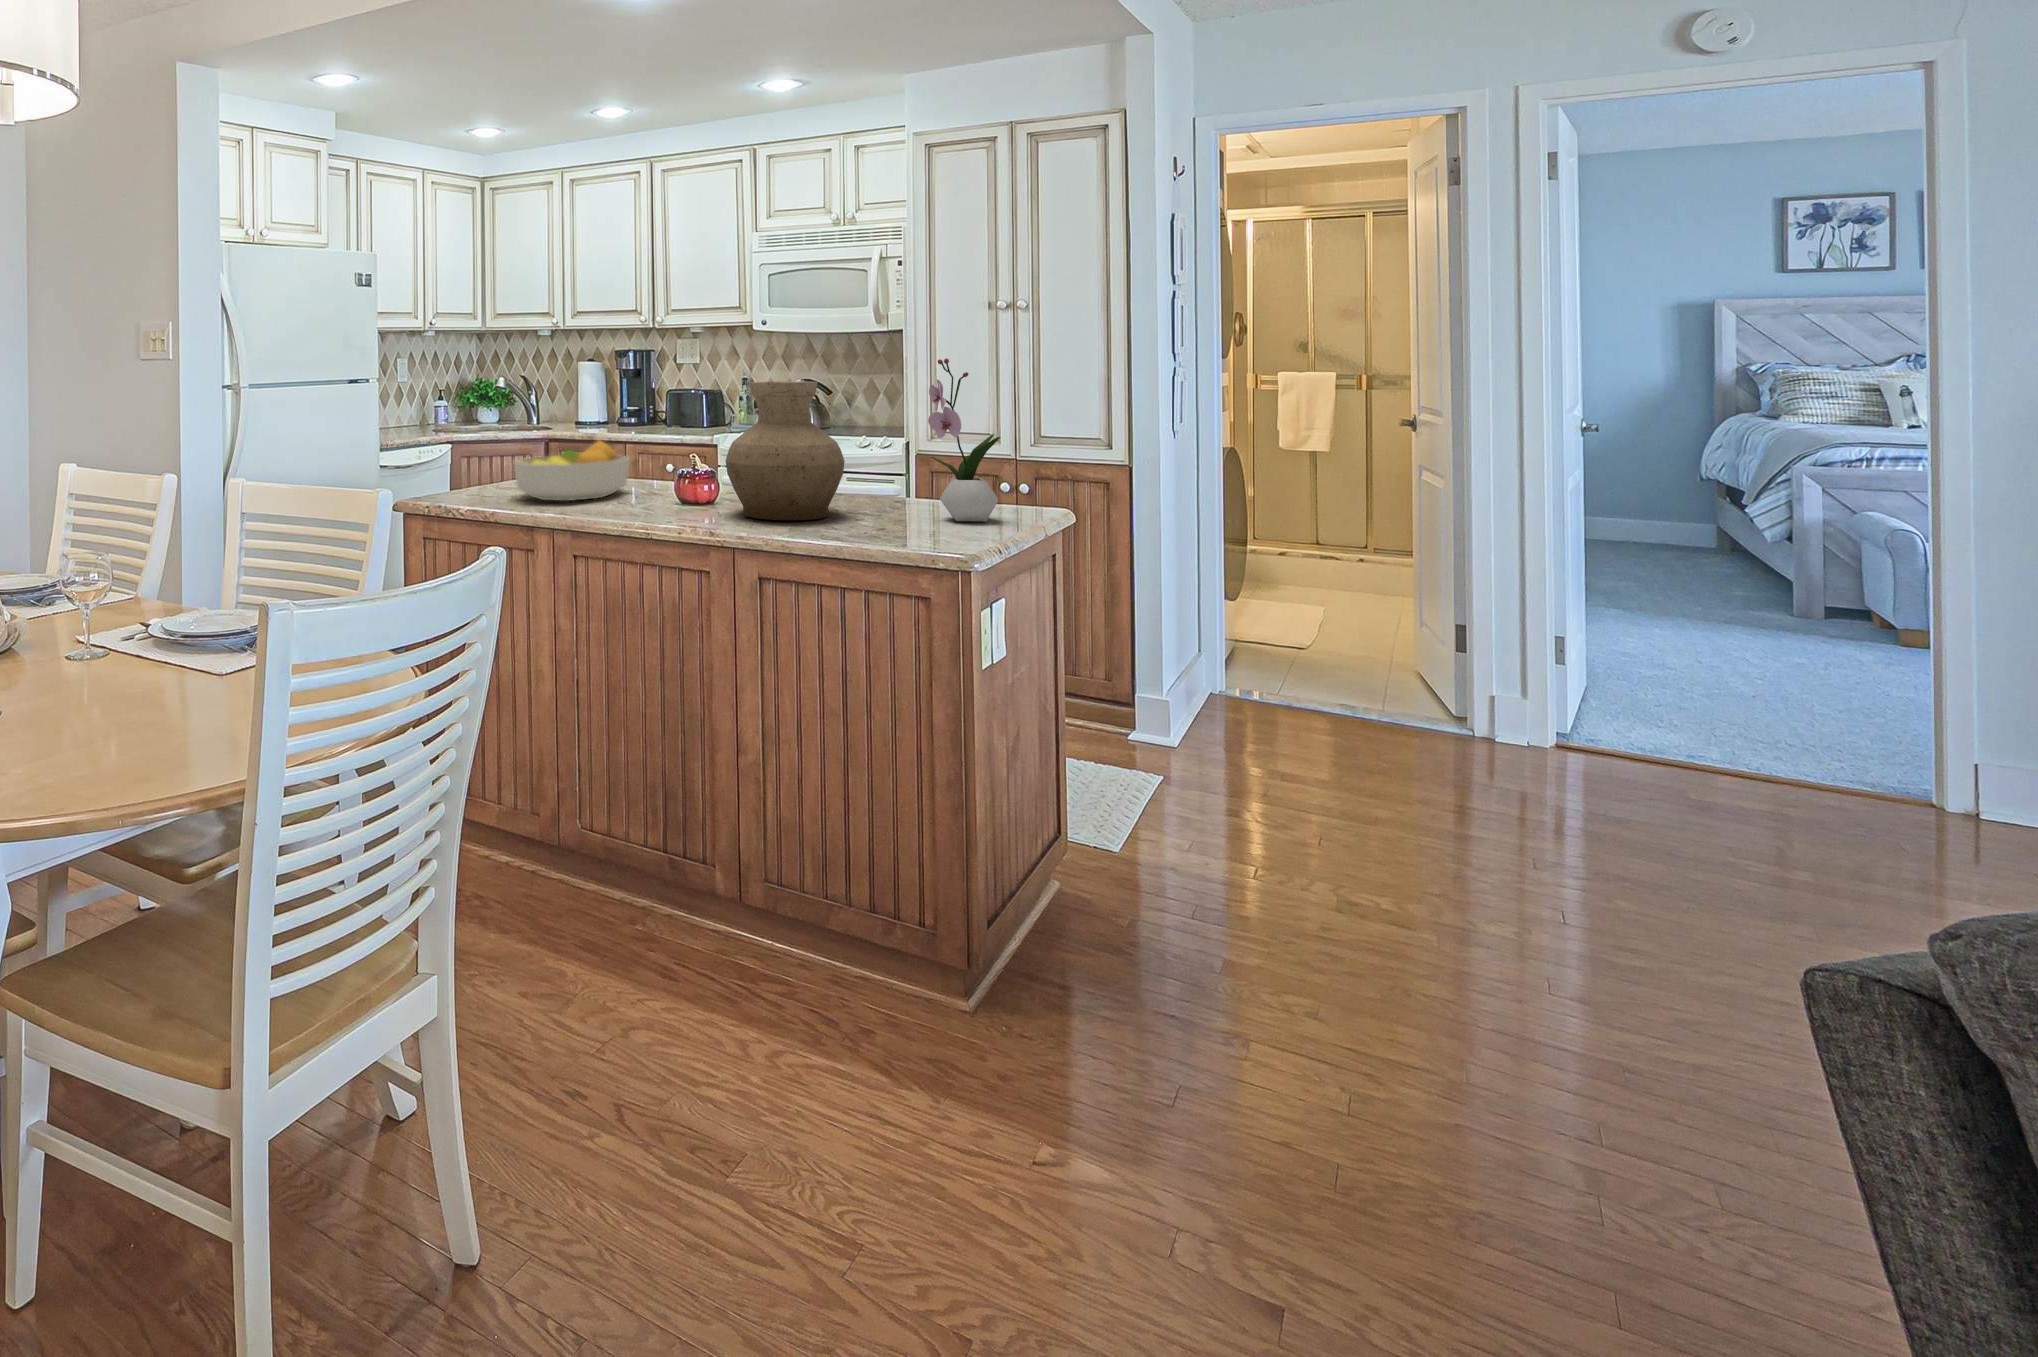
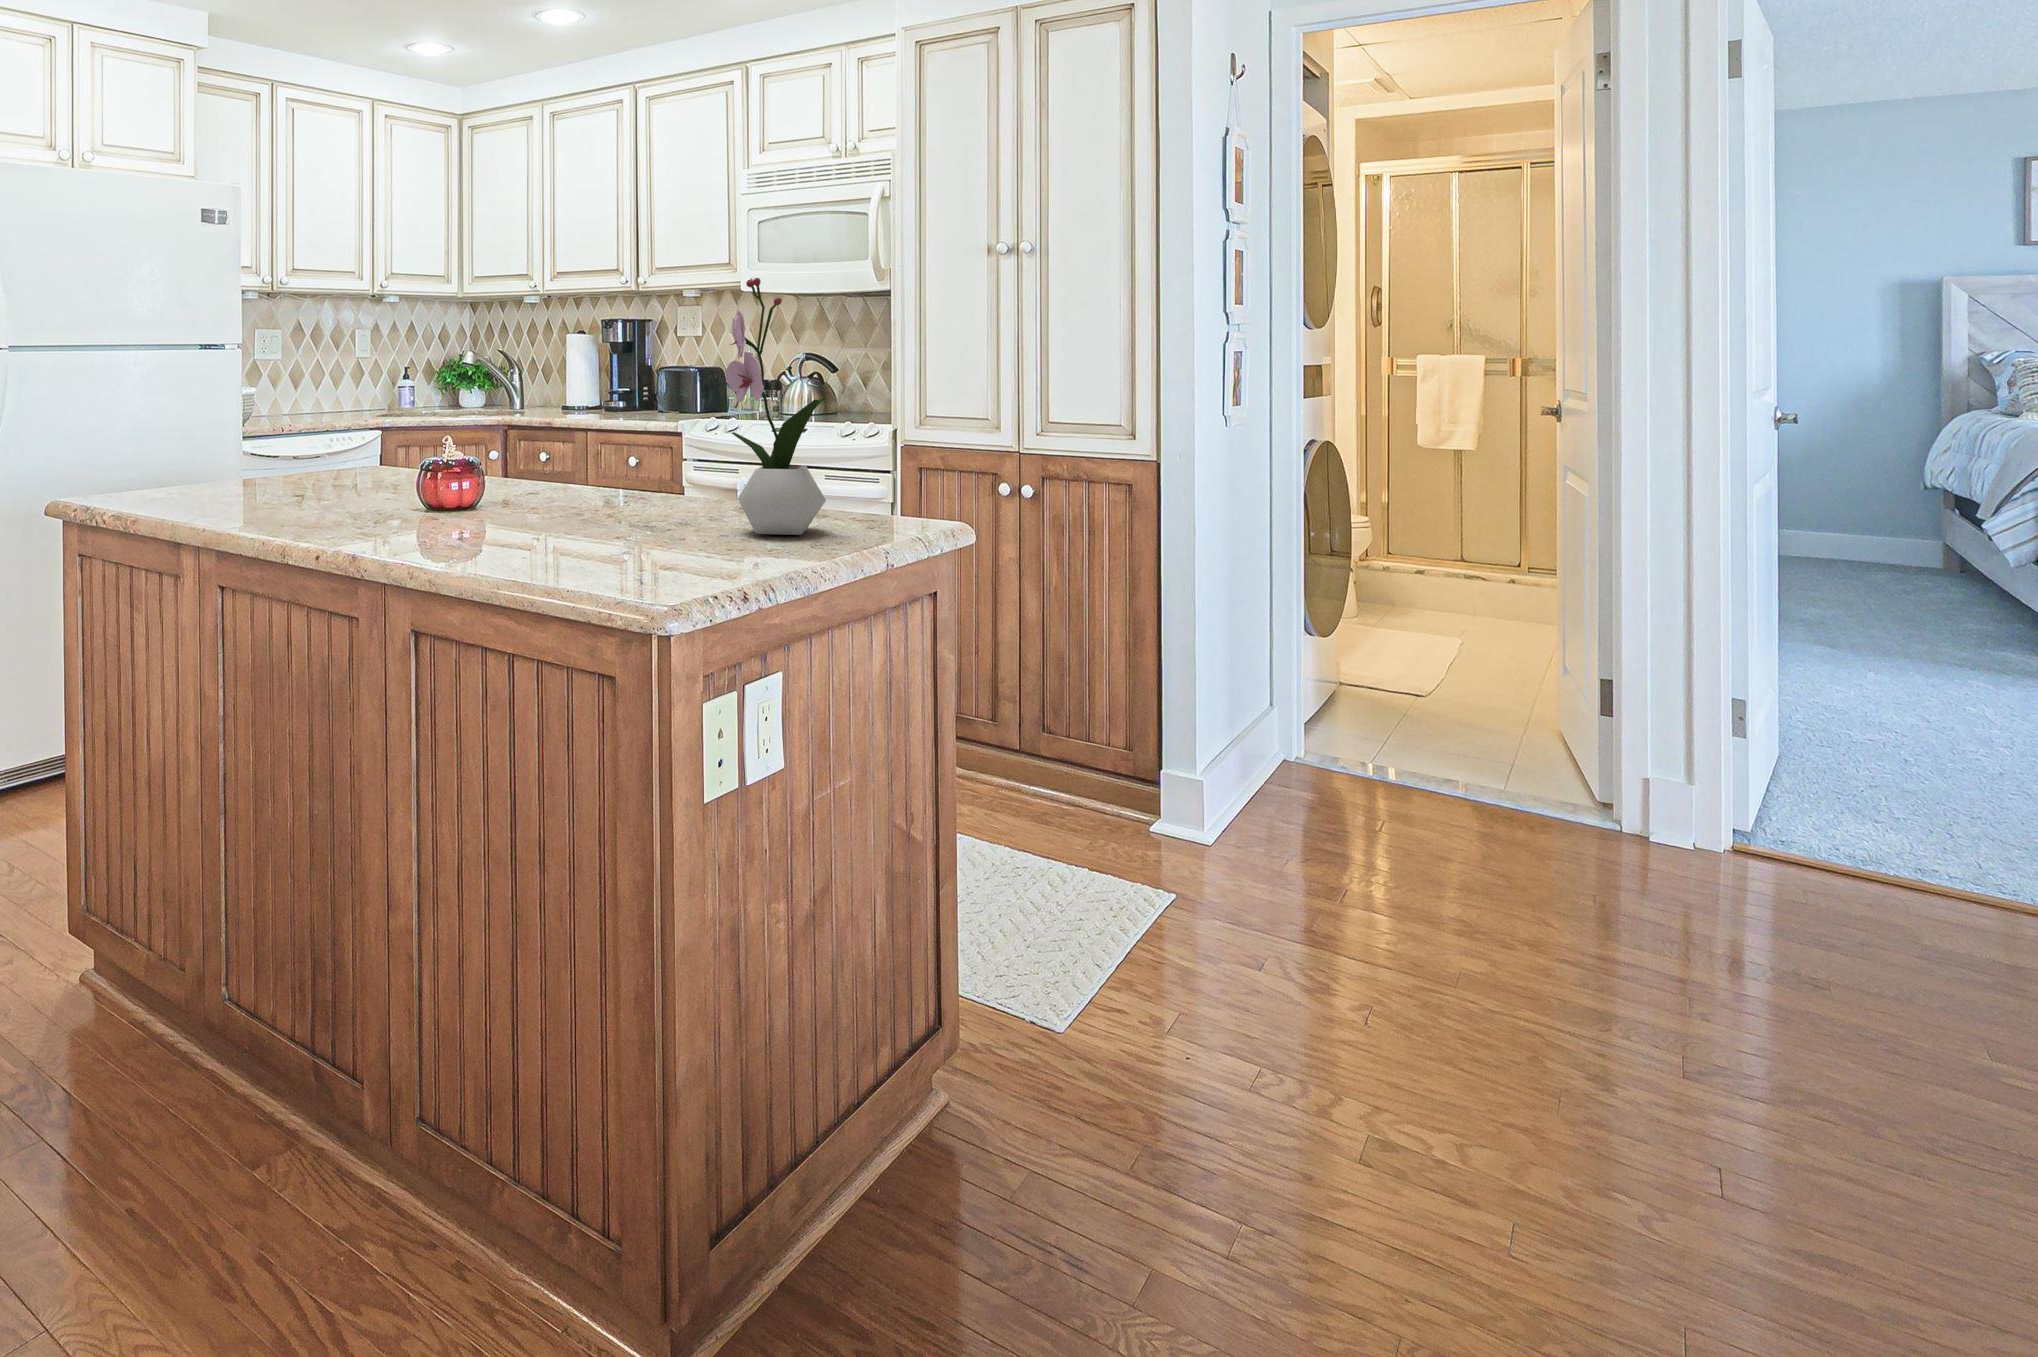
vase: present [726,381,845,520] -> none [429,315,610,530]
fruit bowl: present [514,441,629,501] -> none [188,411,375,498]

